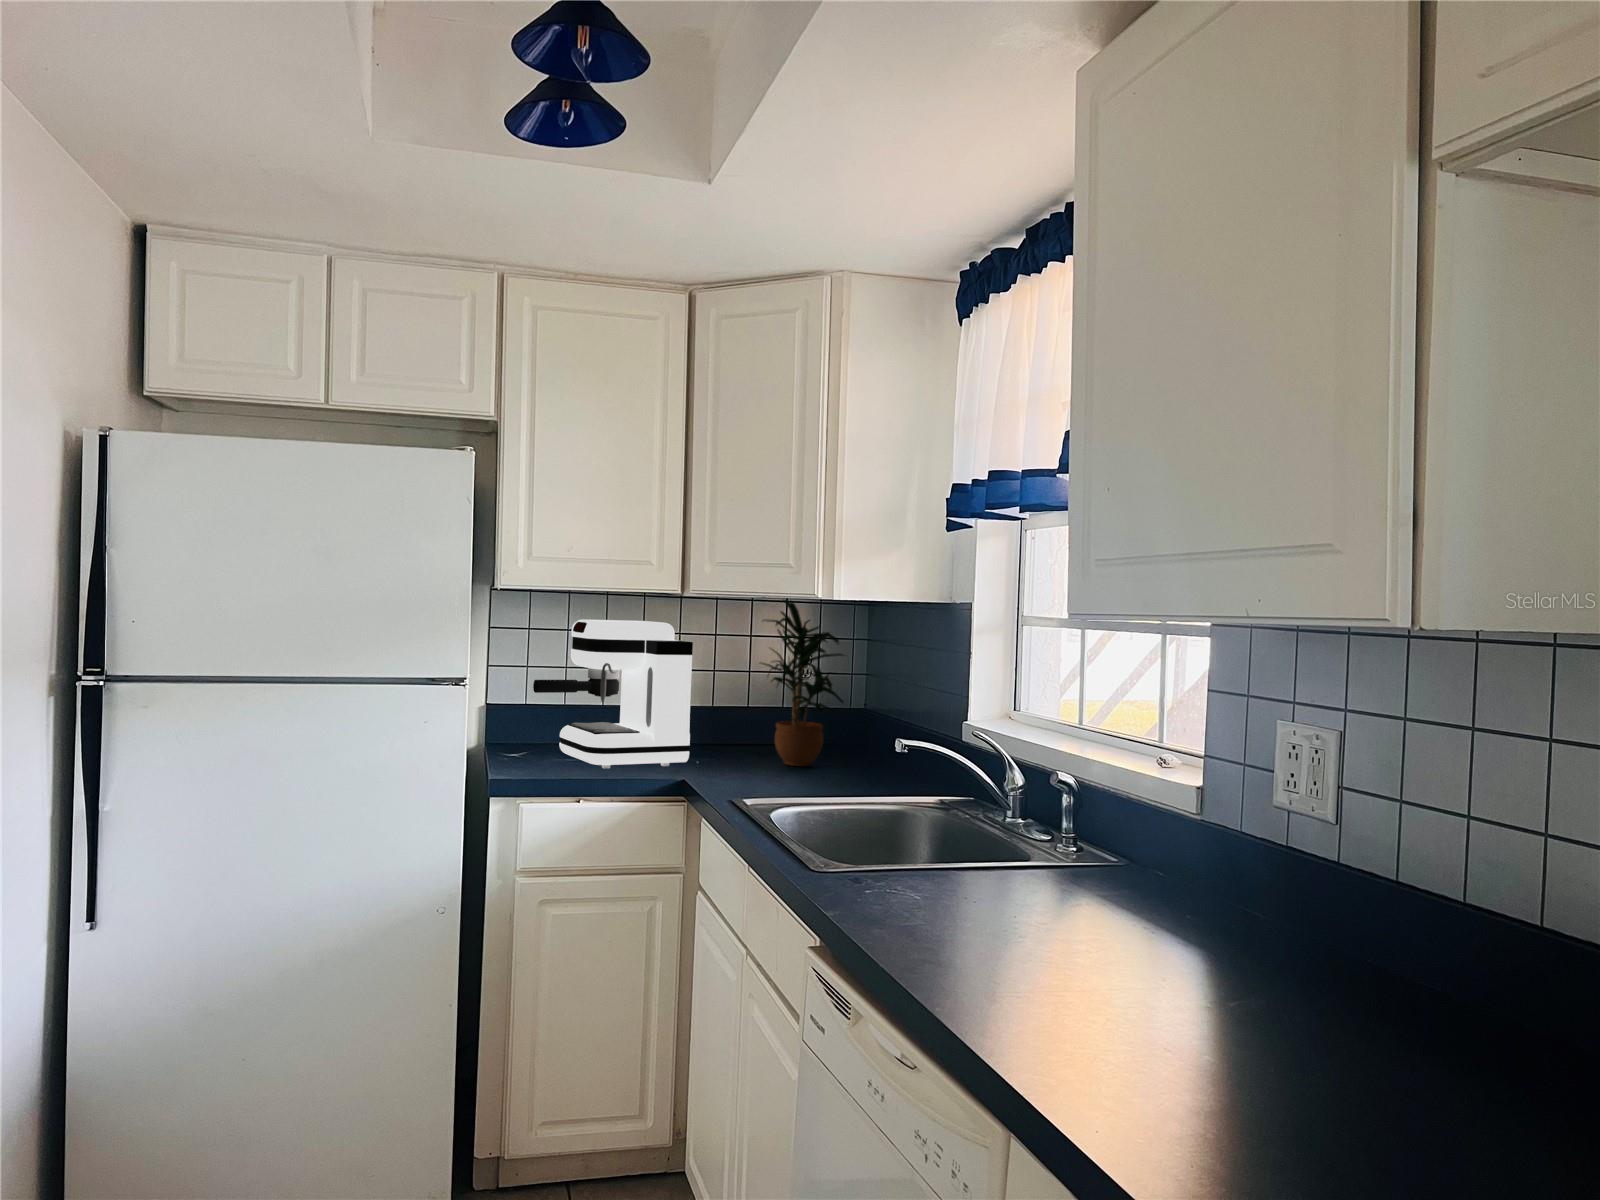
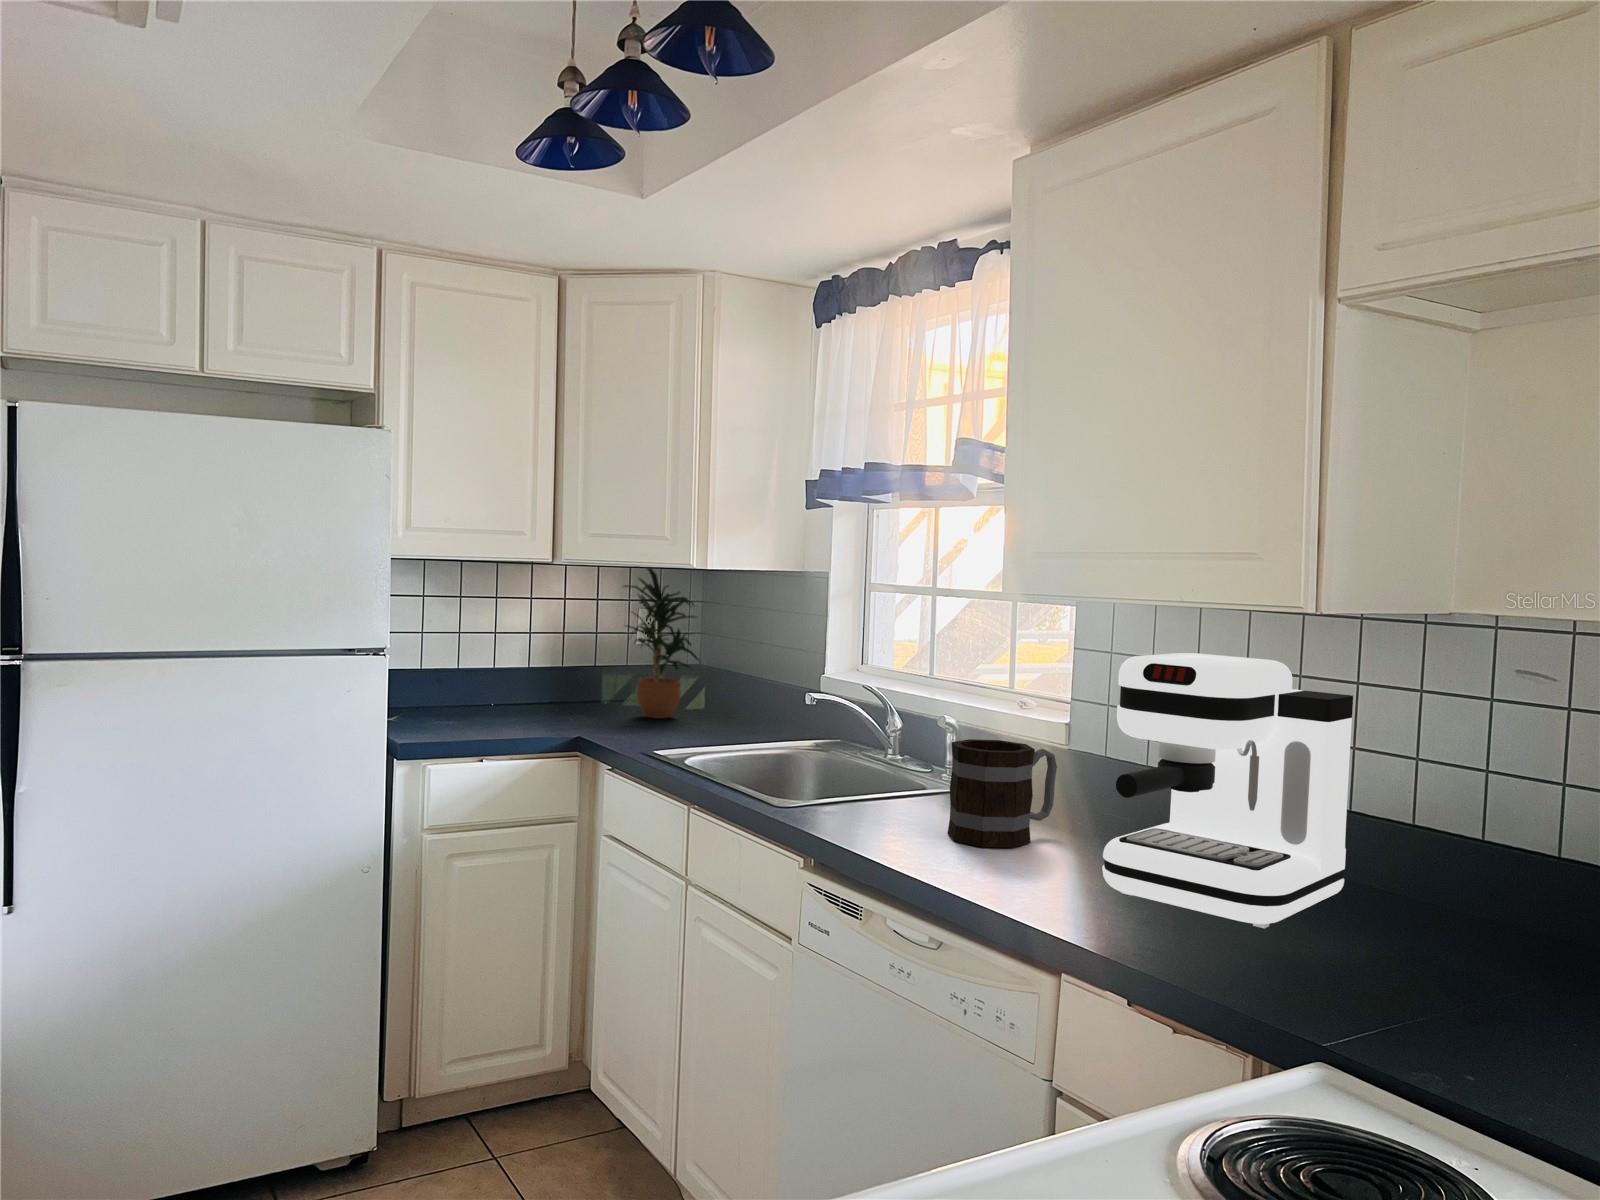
coffee maker: present [533,619,693,769] -> present [1102,653,1353,928]
mug: none [990,799,1142,944] -> present [948,739,1057,848]

